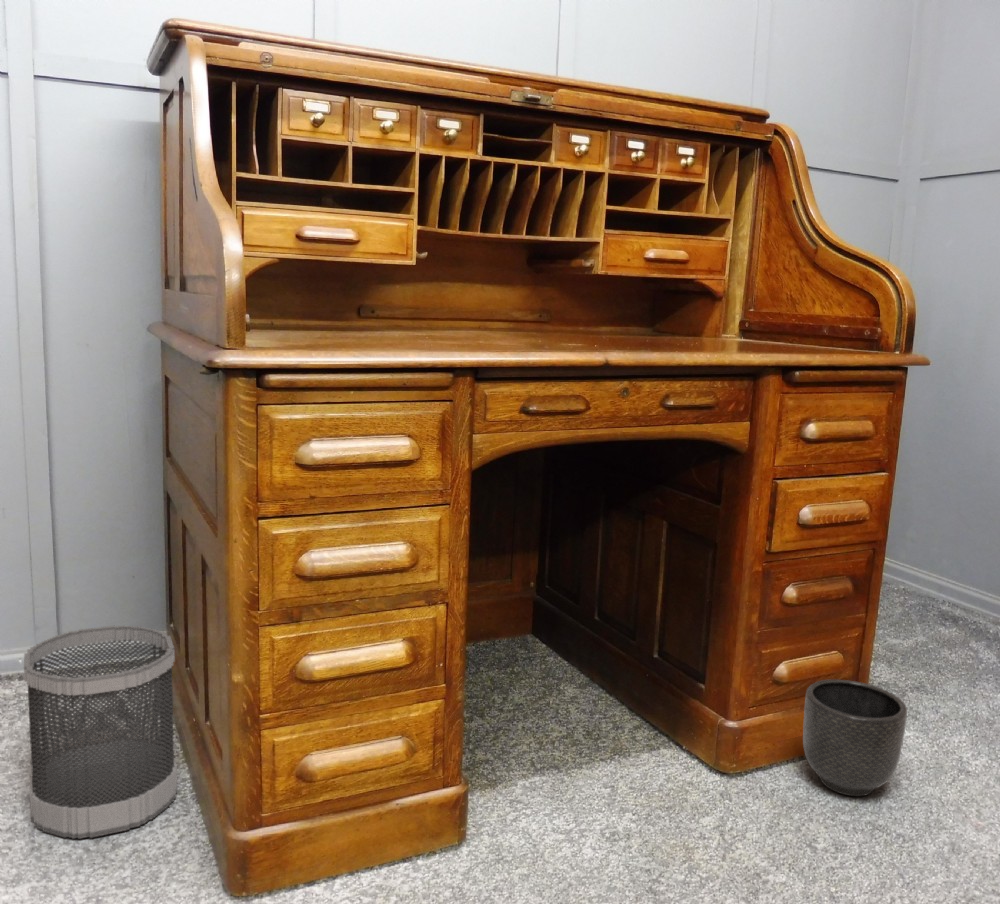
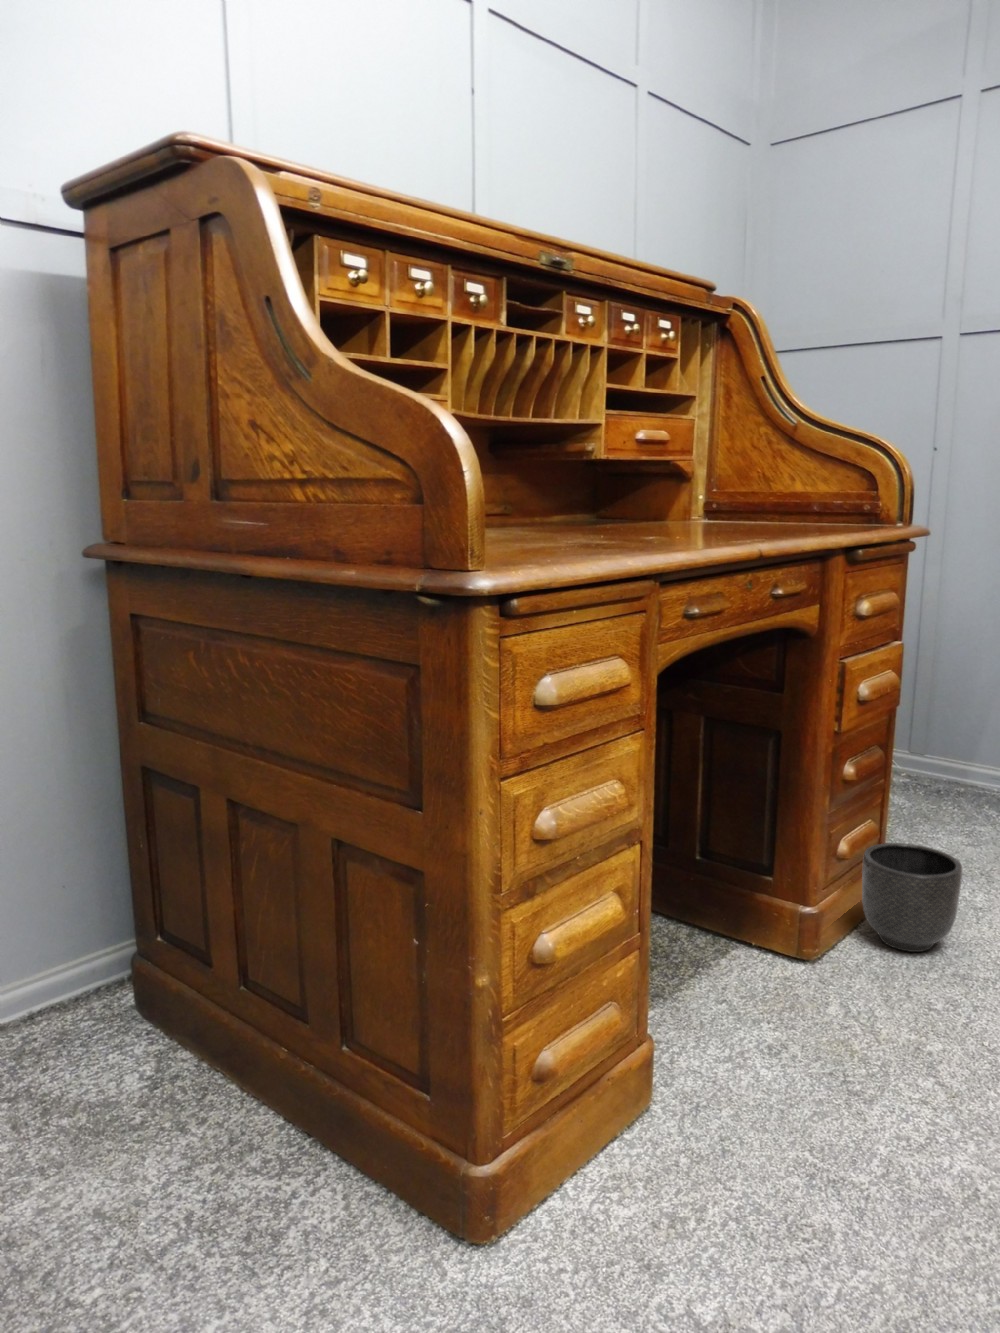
wastebasket: present [24,625,177,839] -> none [88,944,298,1252]

